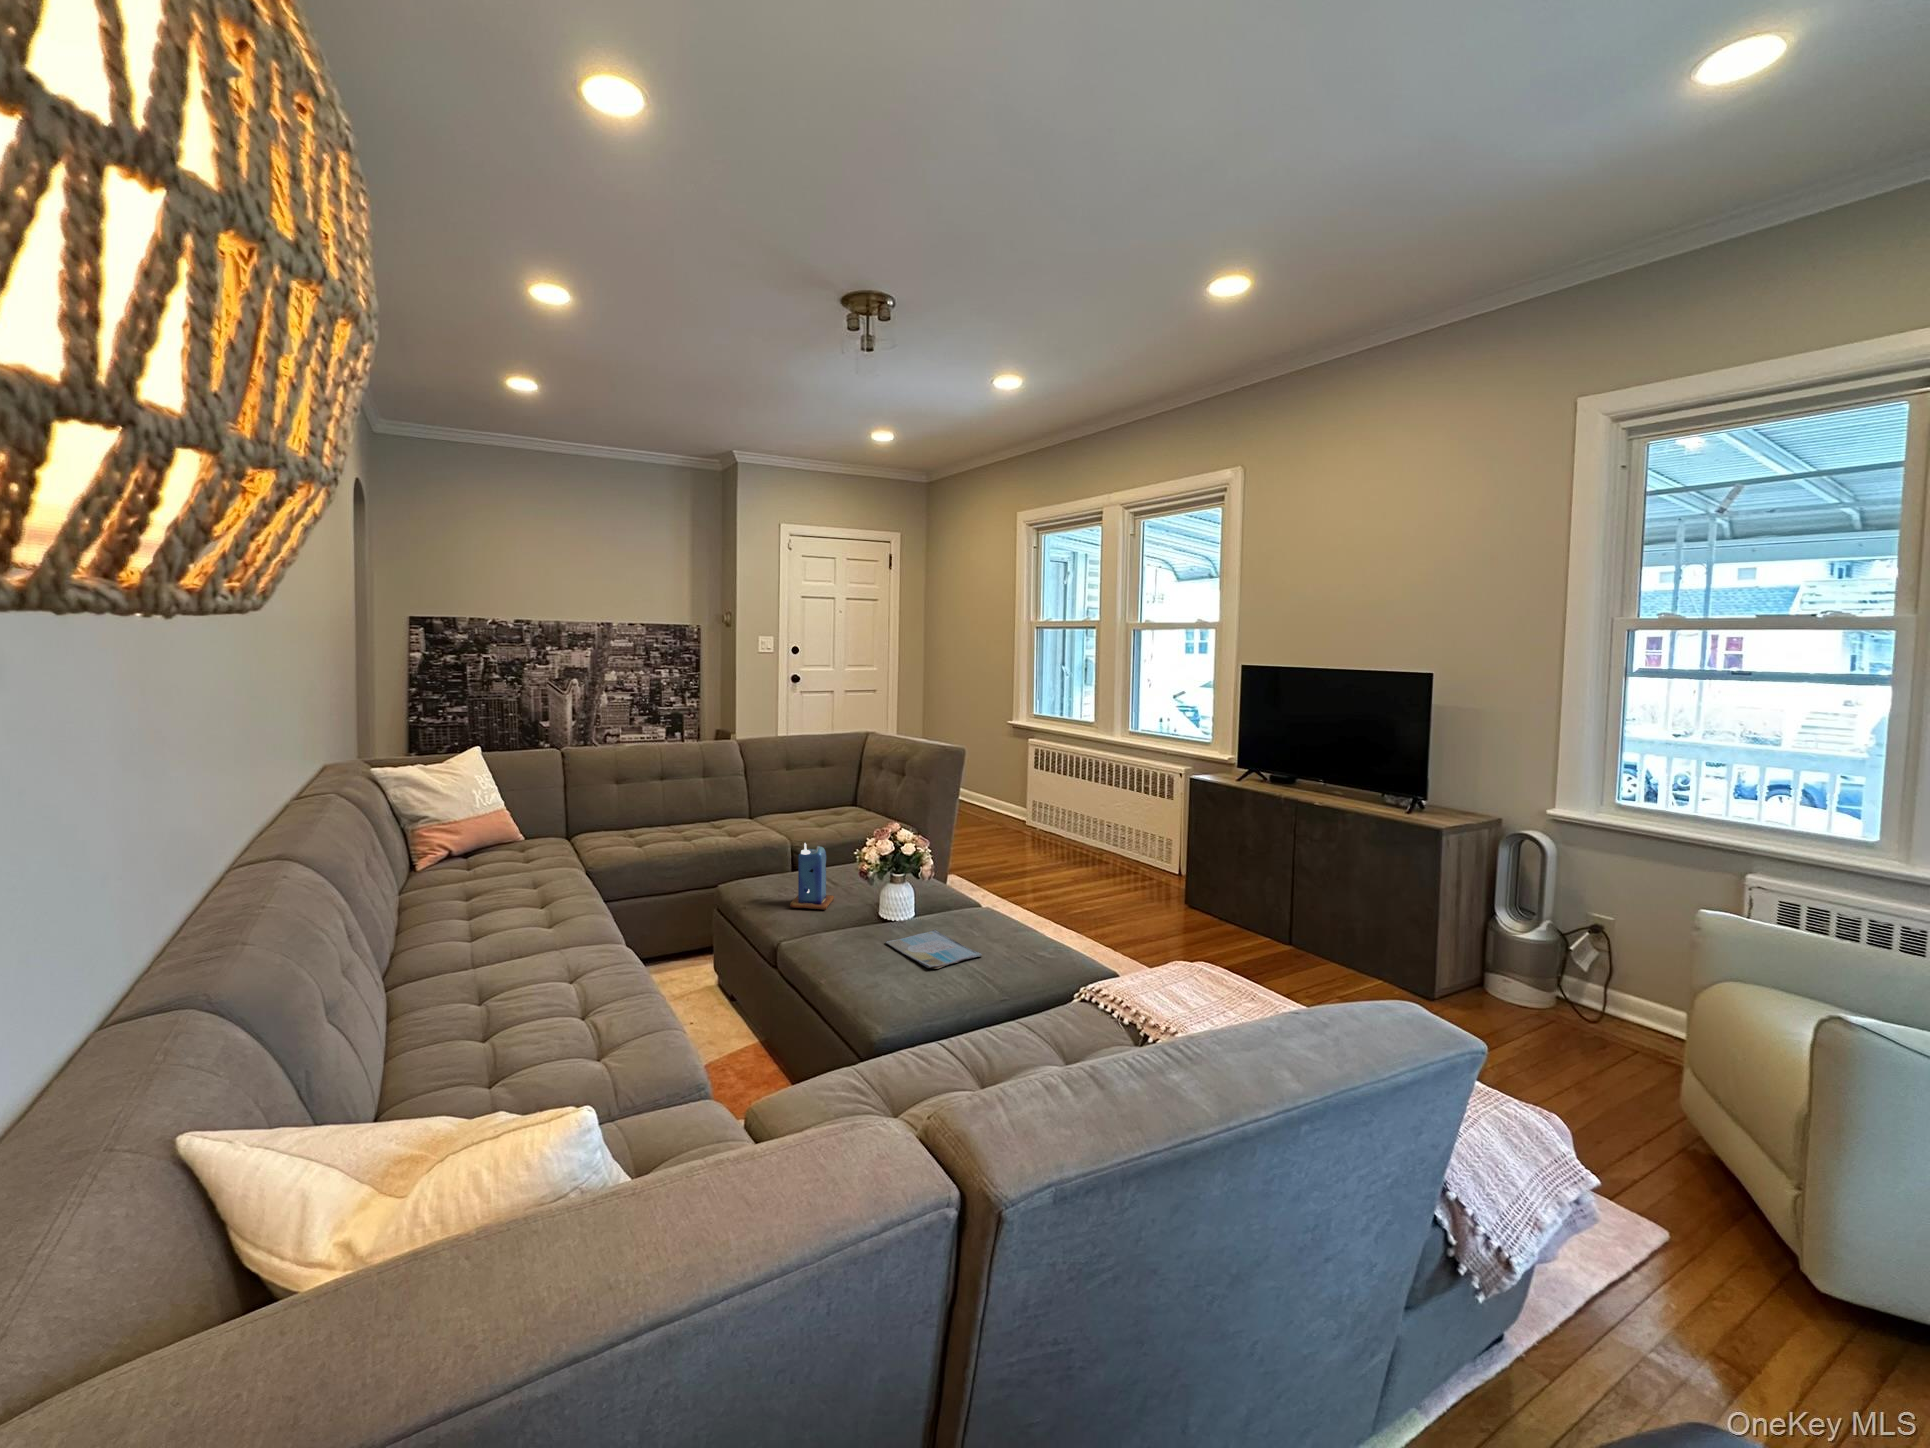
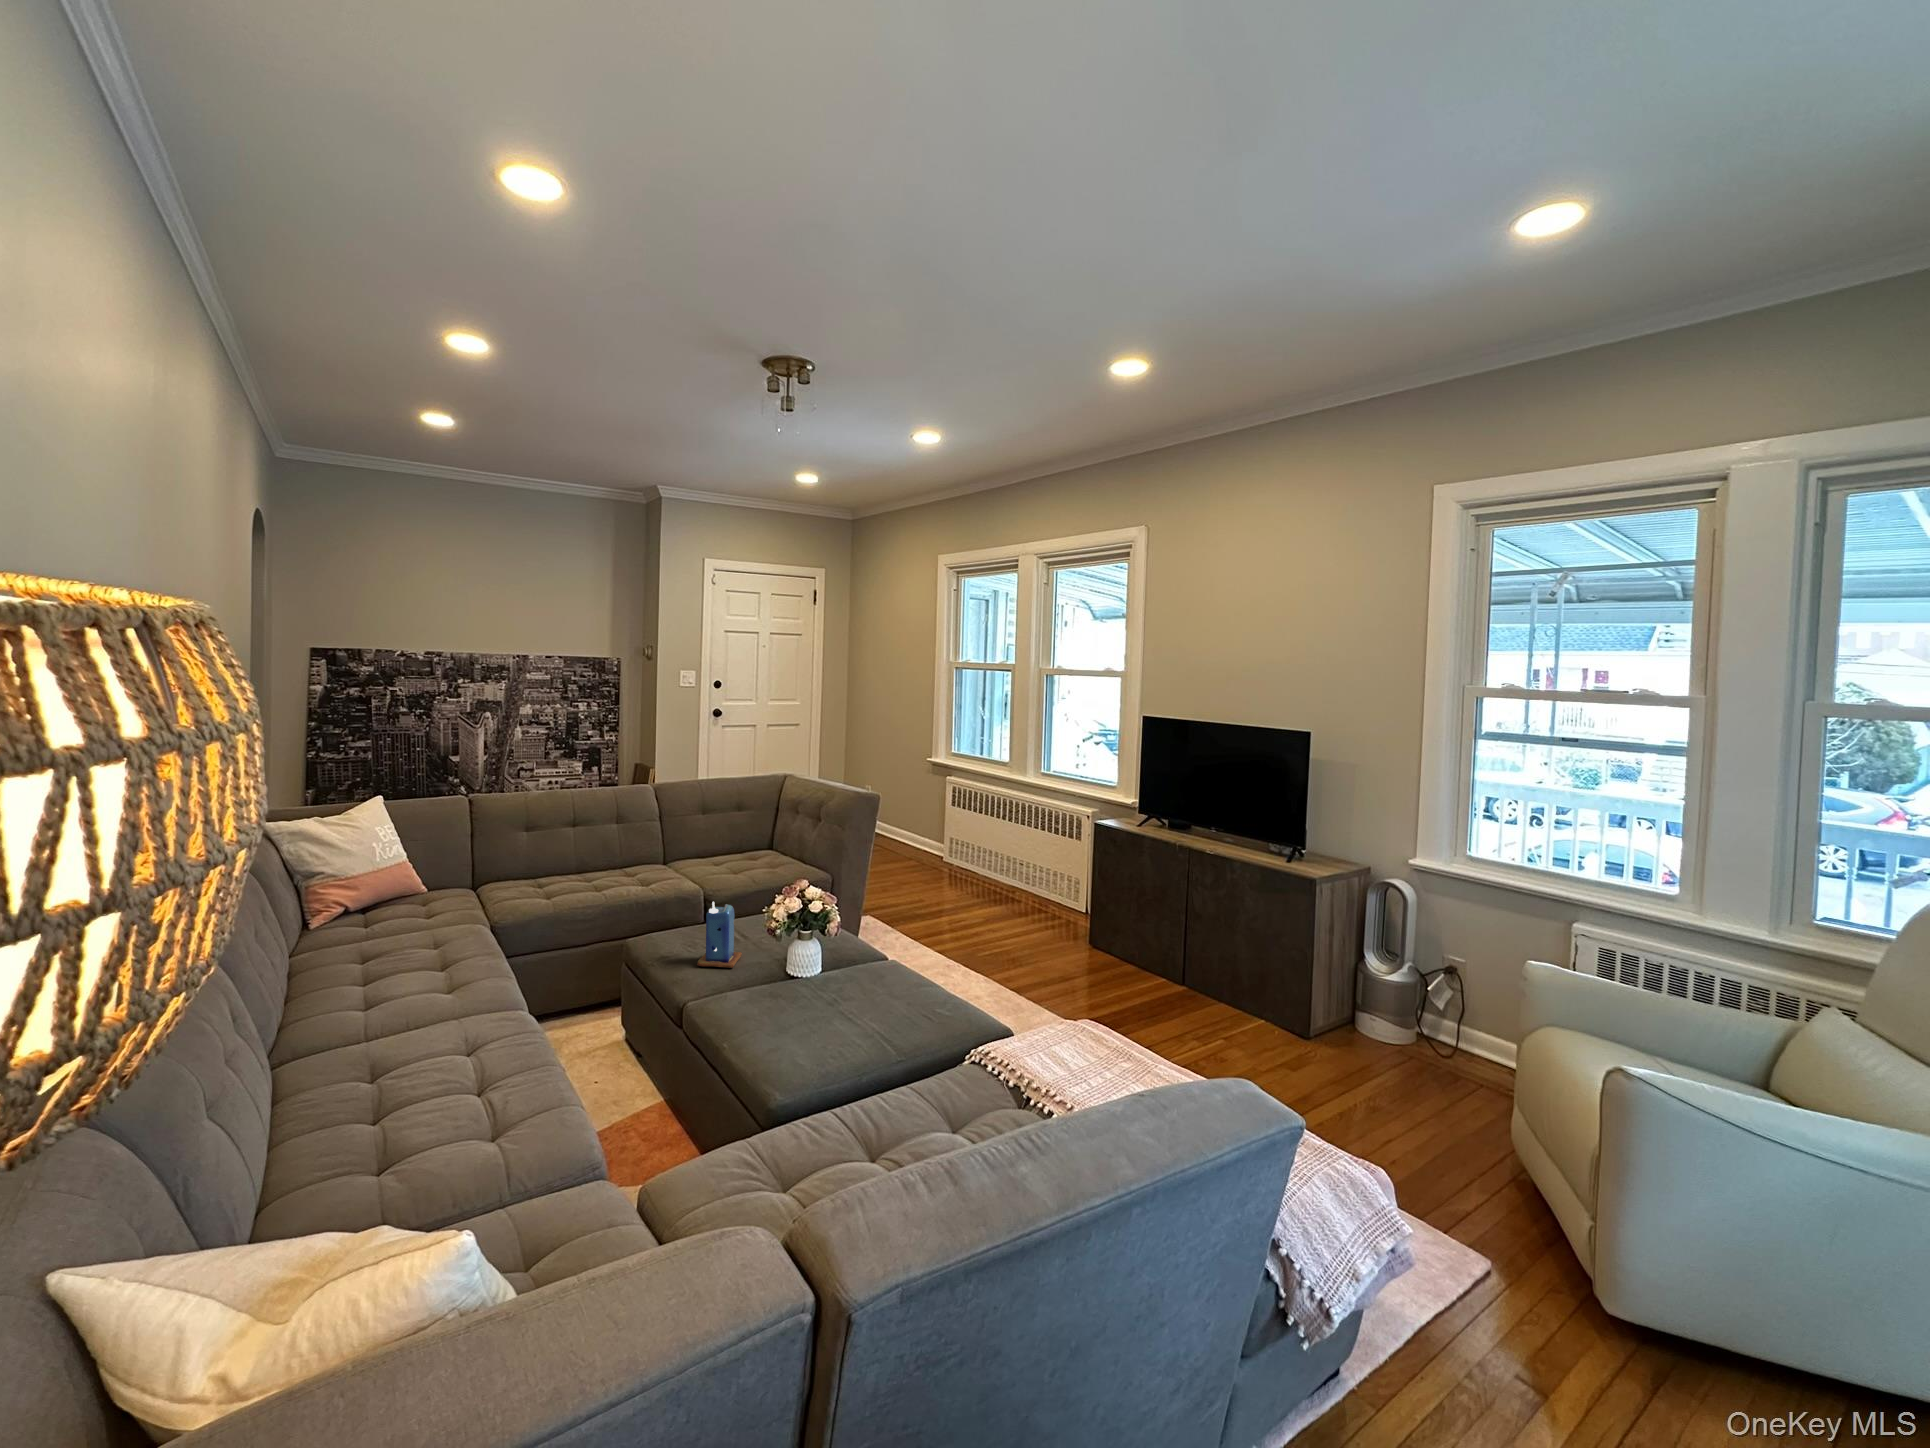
book: present [885,929,982,969] -> none [789,988,882,1032]

